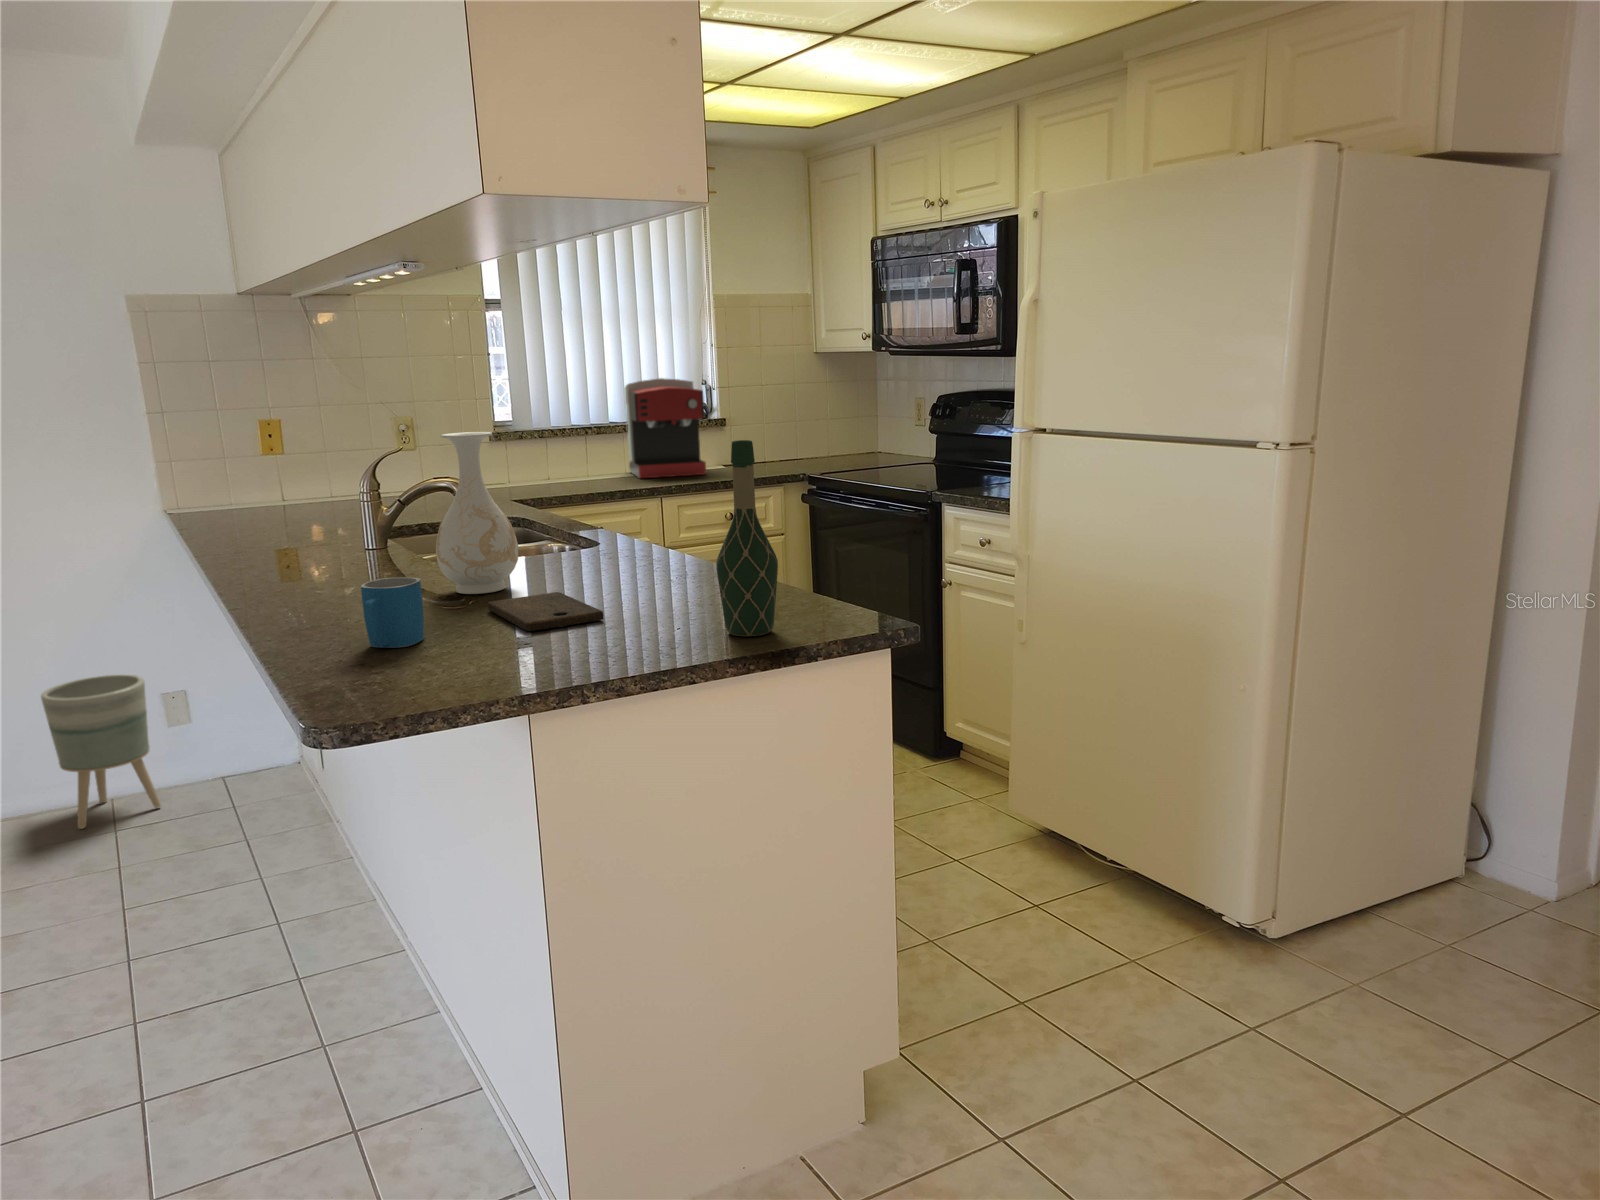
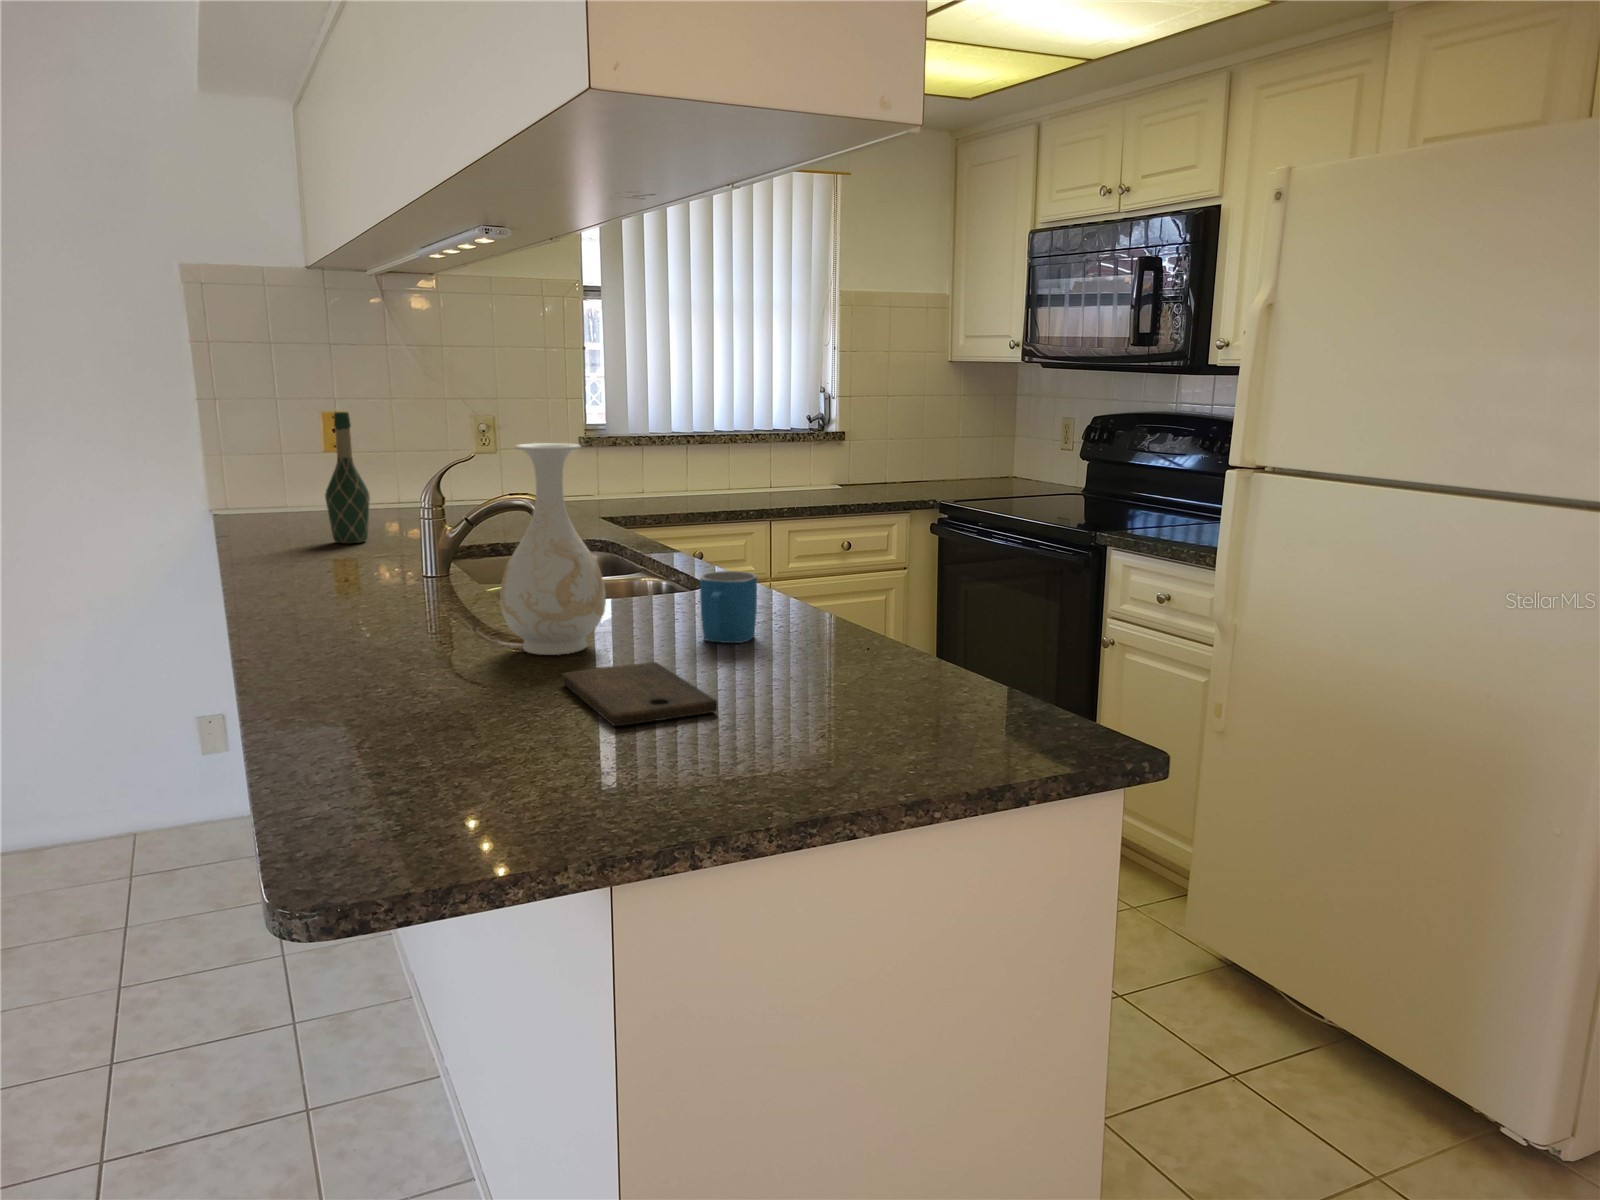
coffee maker: present [625,378,706,478] -> none [733,384,824,498]
wine bottle: present [716,440,778,636] -> present [325,412,370,543]
mug: present [361,577,424,648] -> present [700,571,757,643]
planter: present [41,675,161,829] -> none [56,695,185,872]

